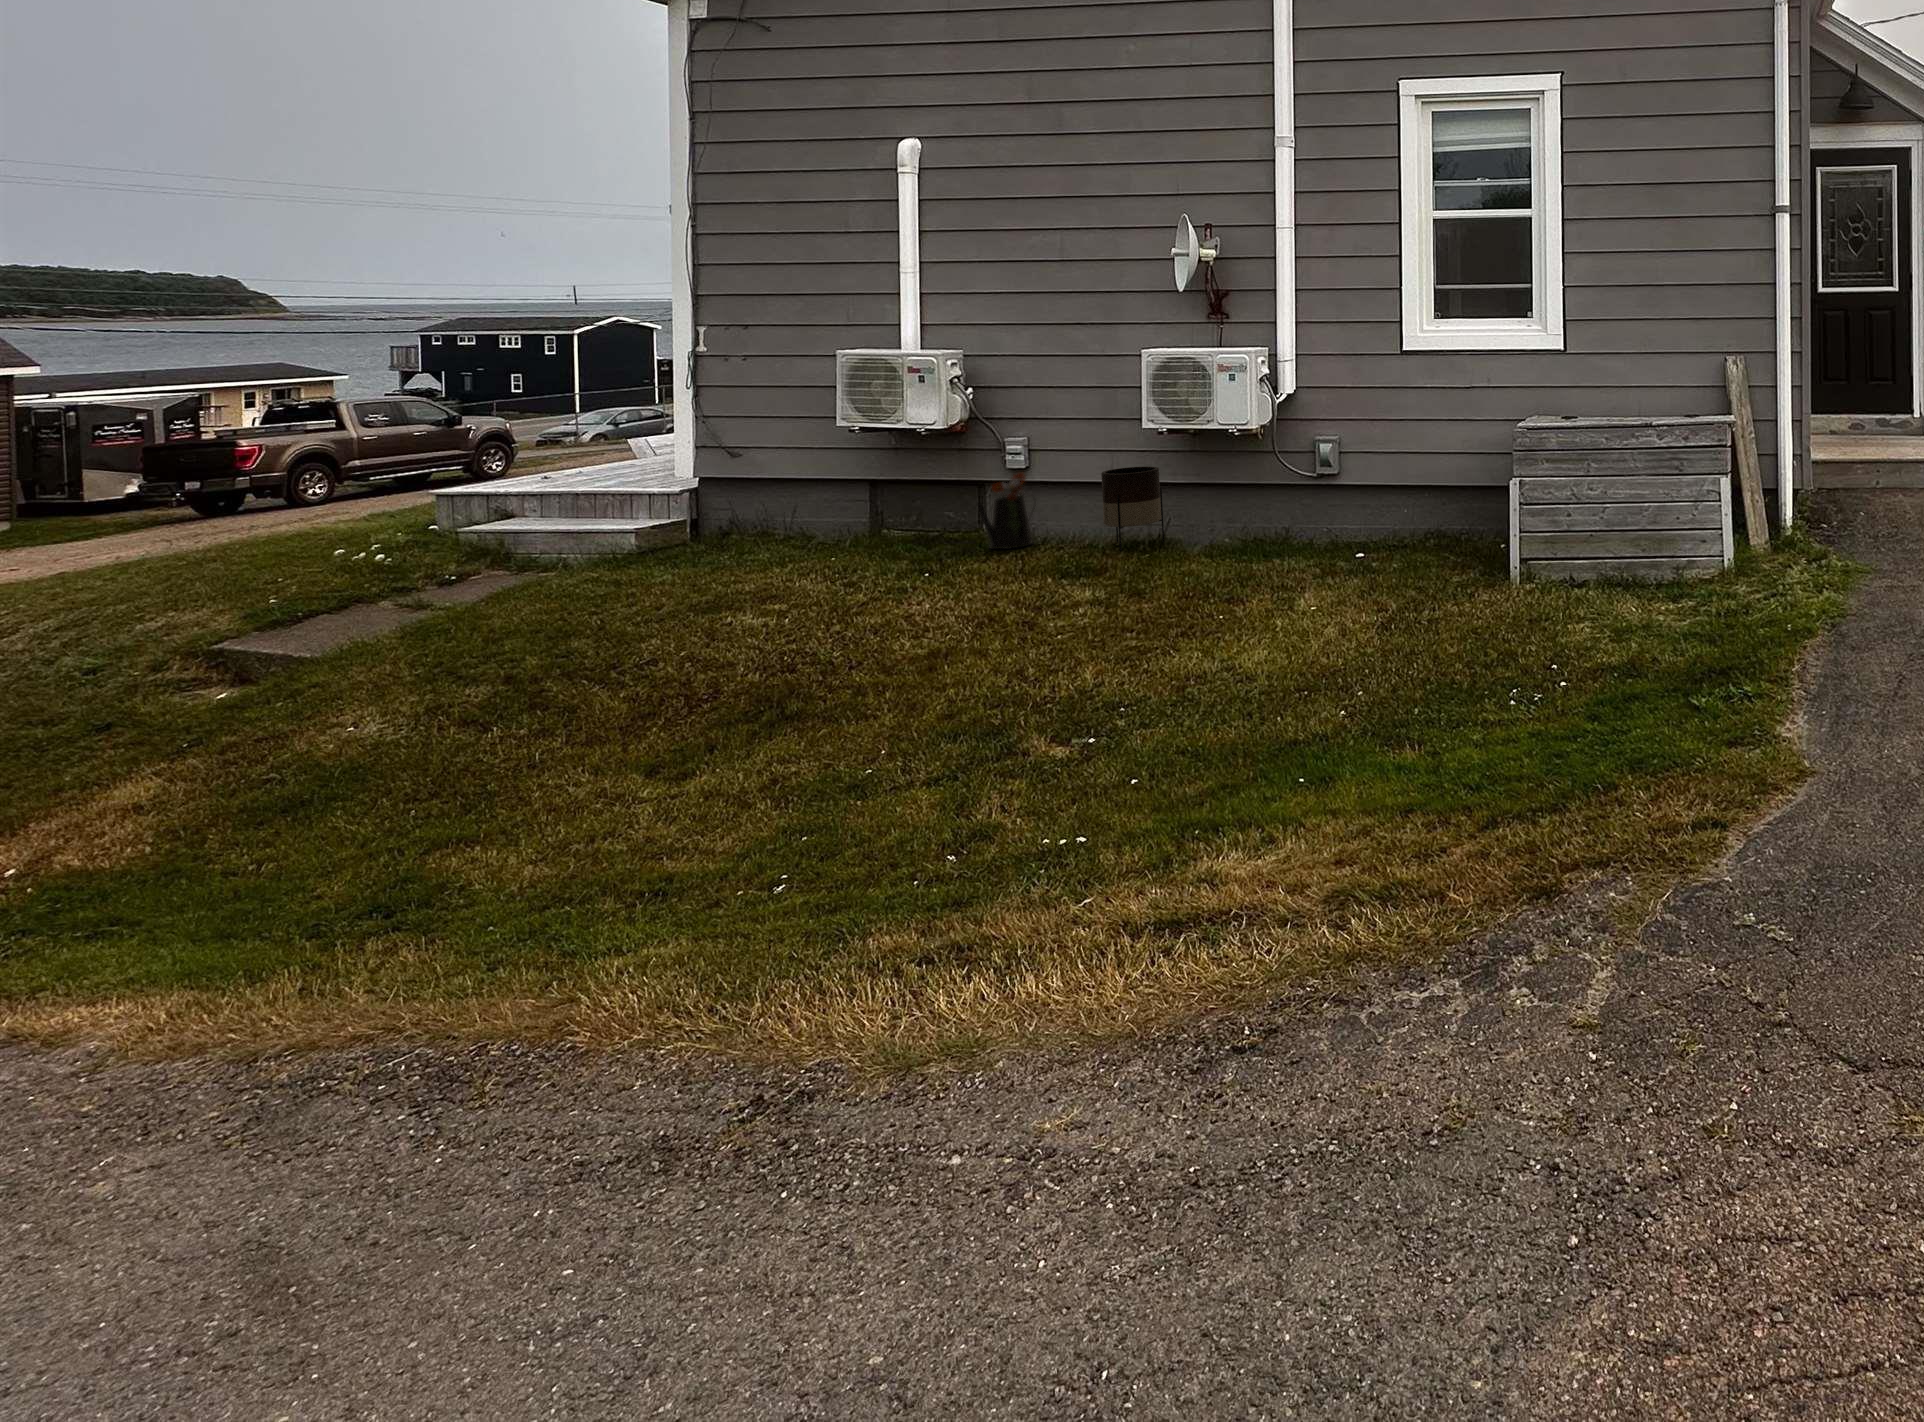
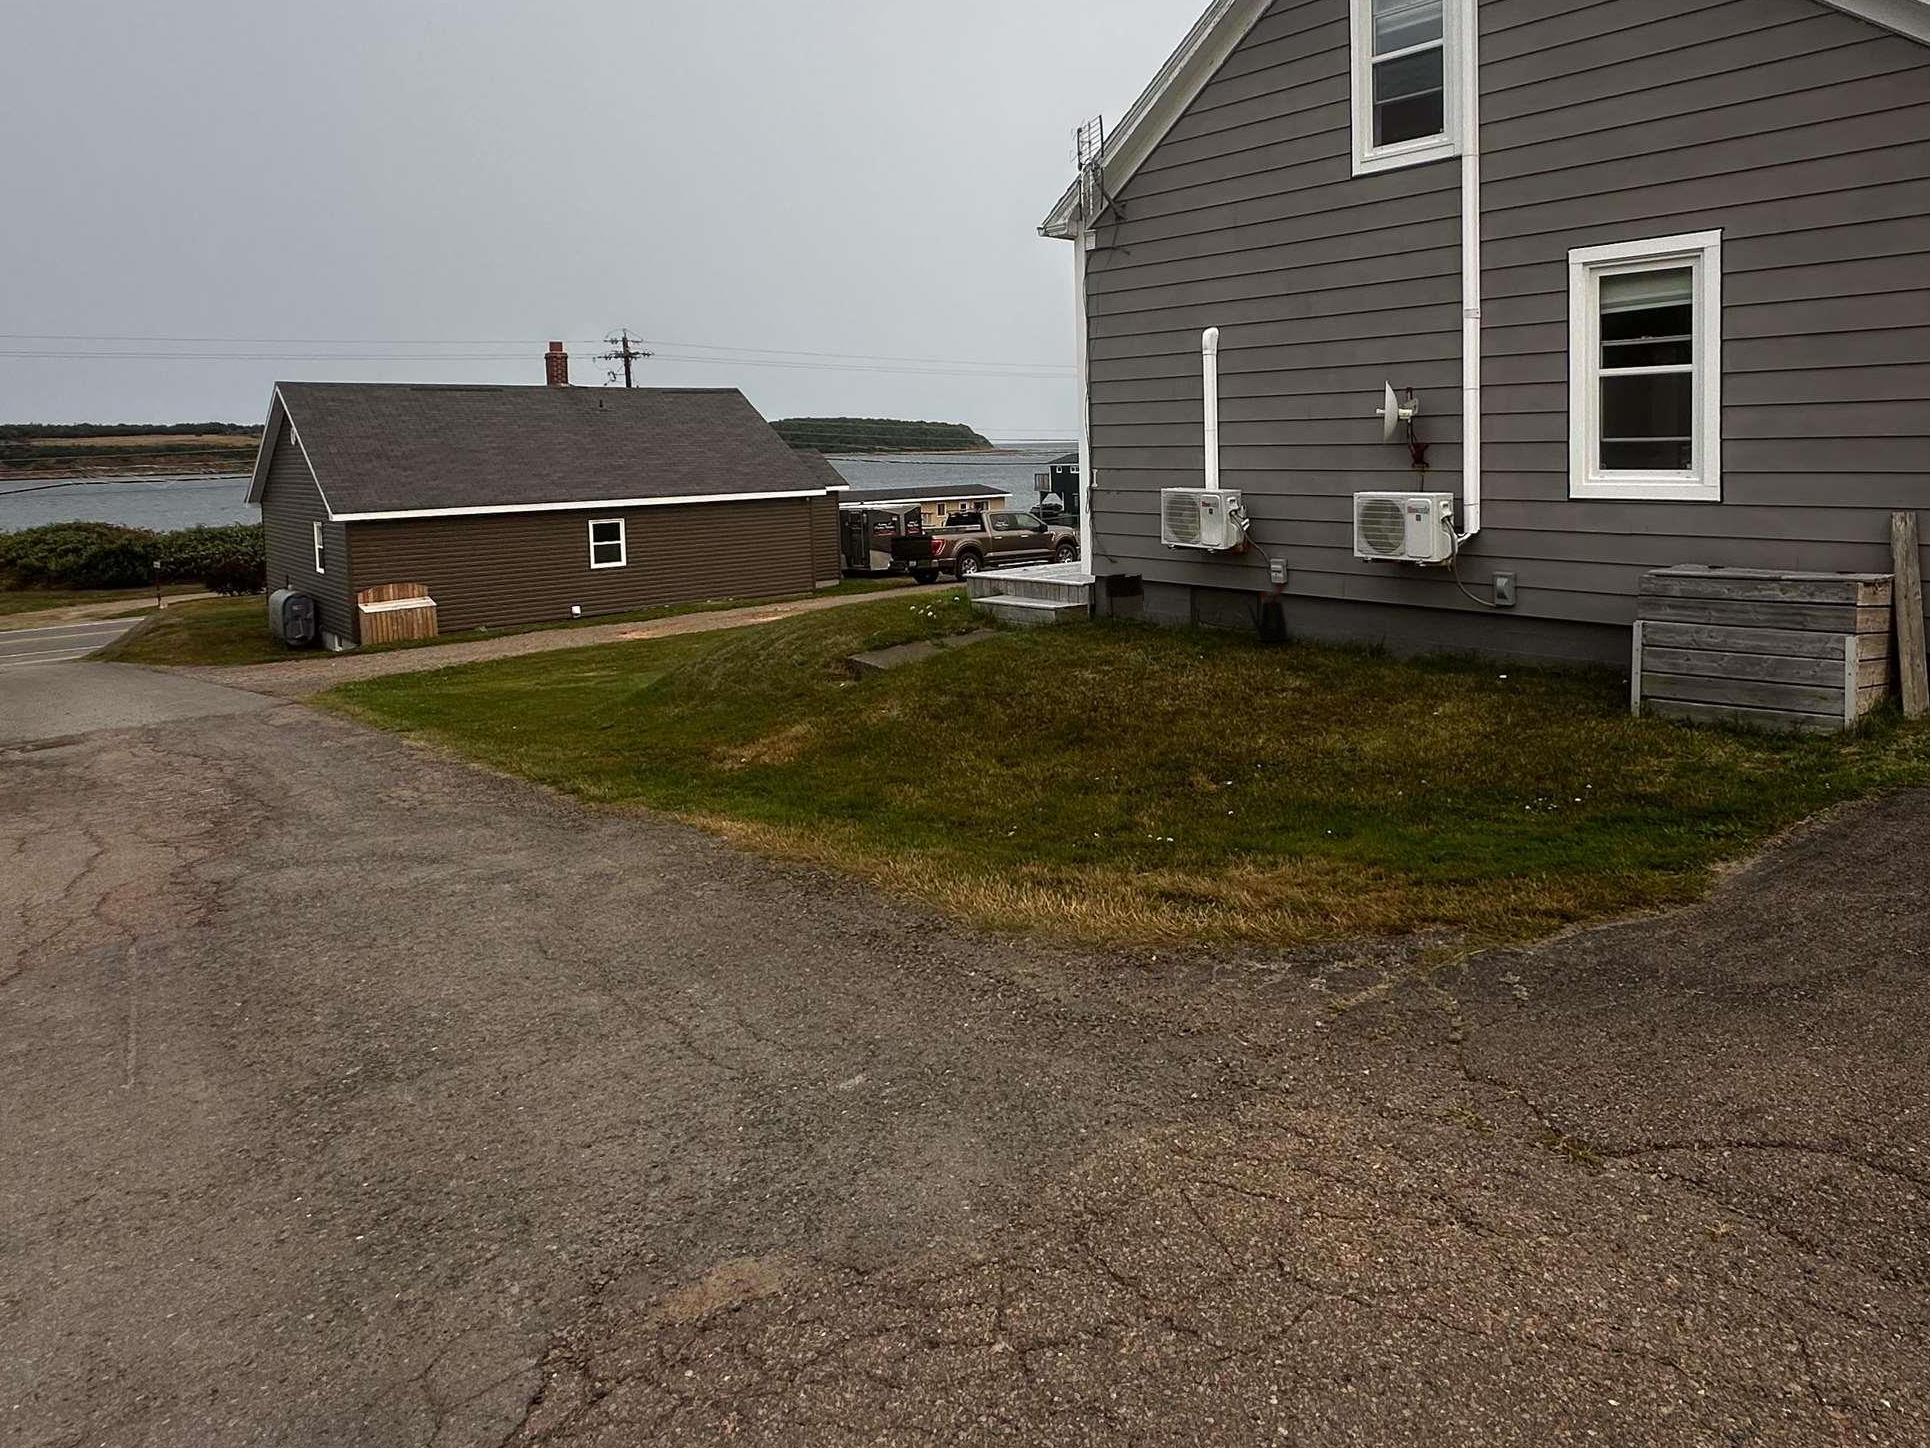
planter: present [1101,466,1164,551] -> present [1105,574,1146,629]

